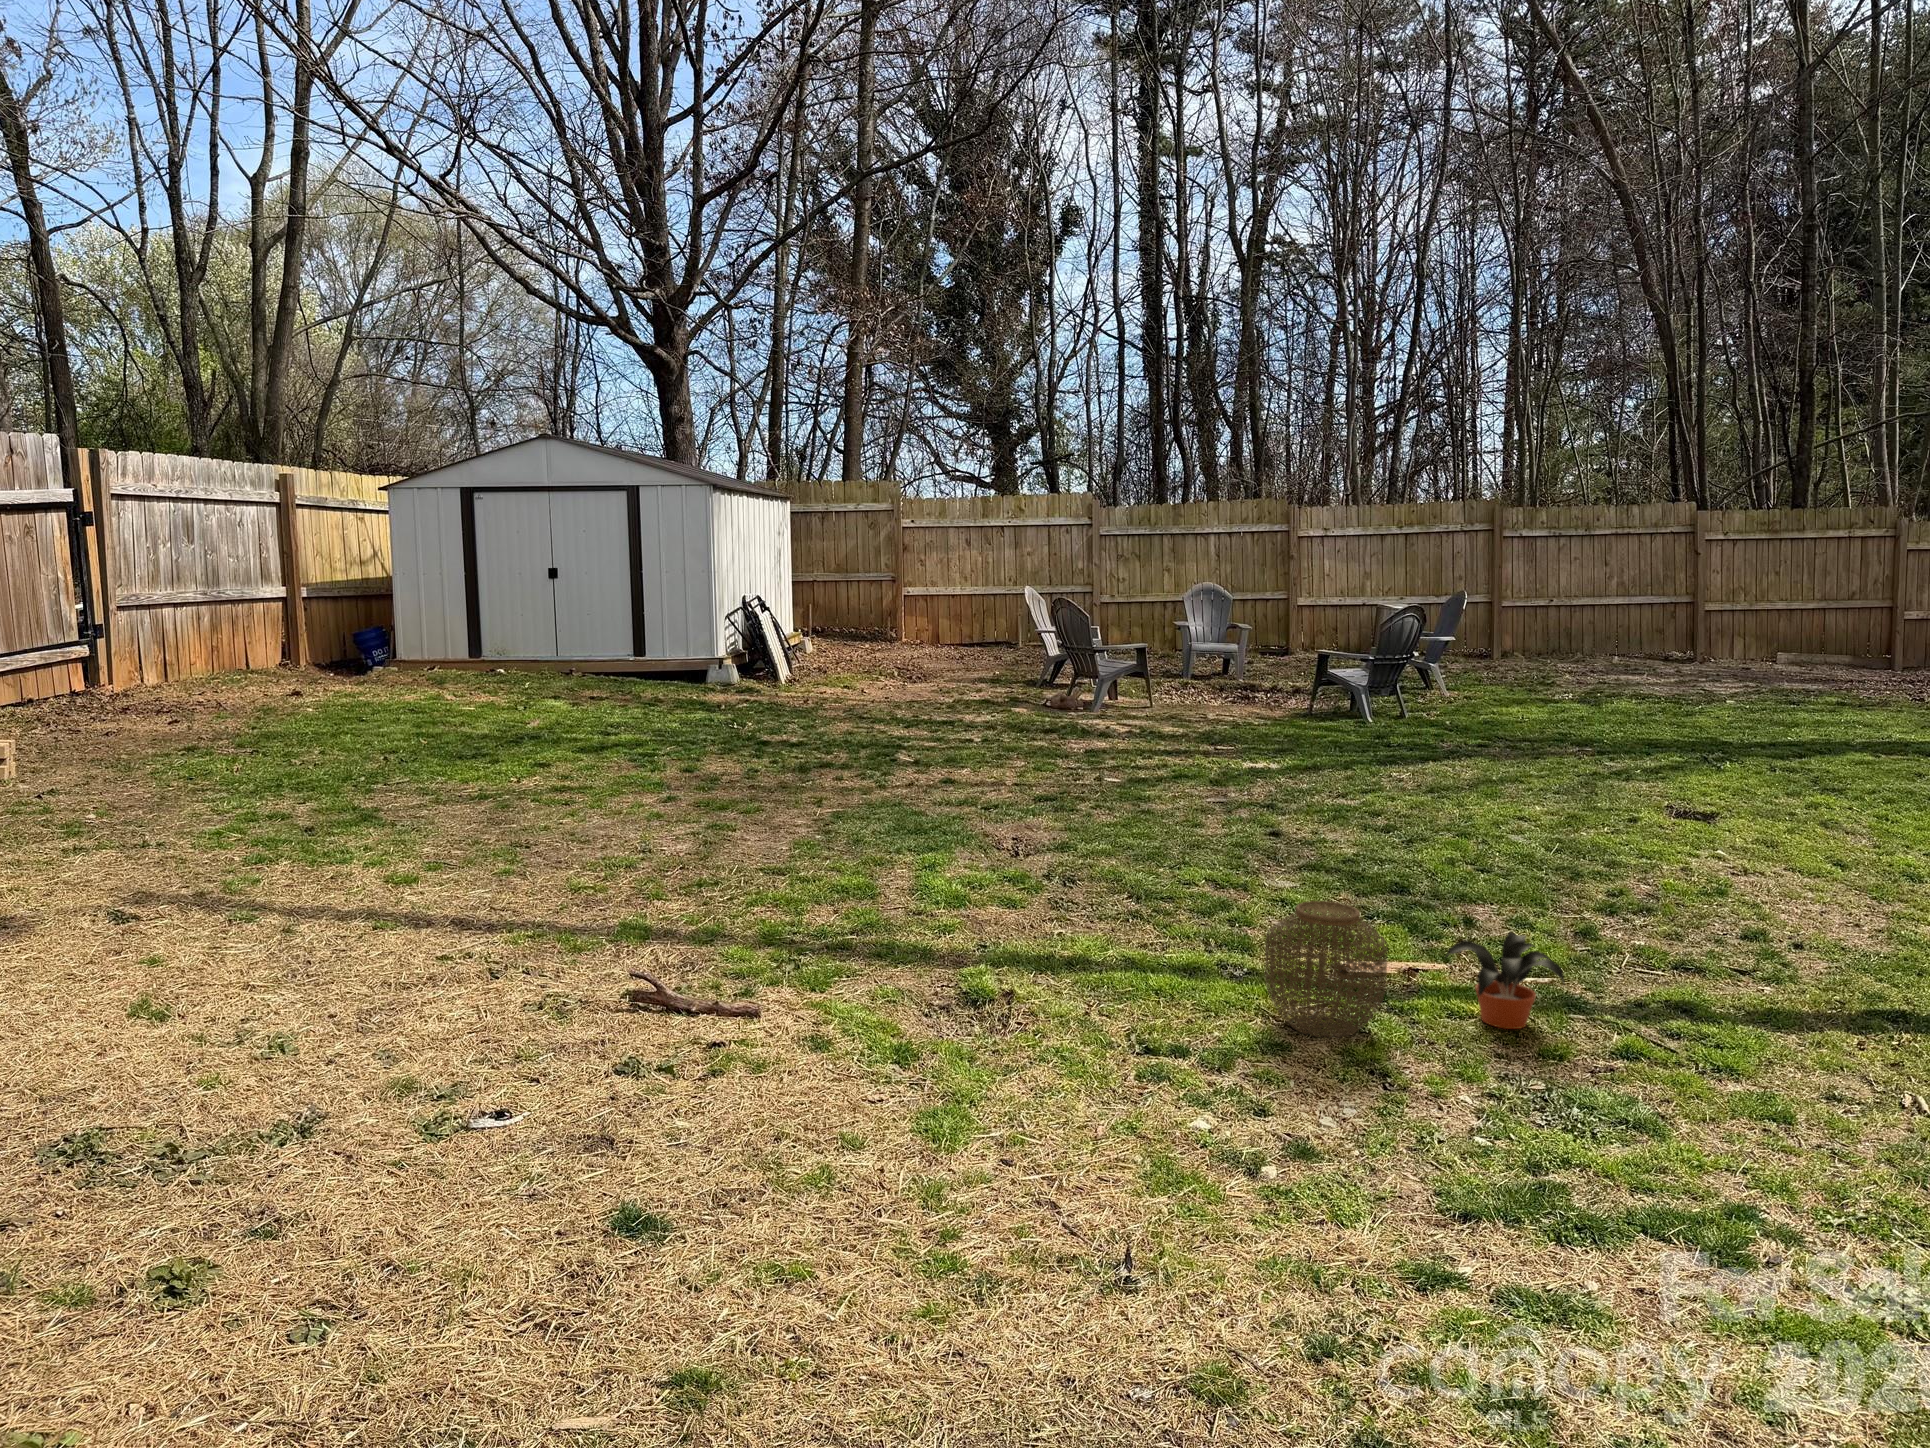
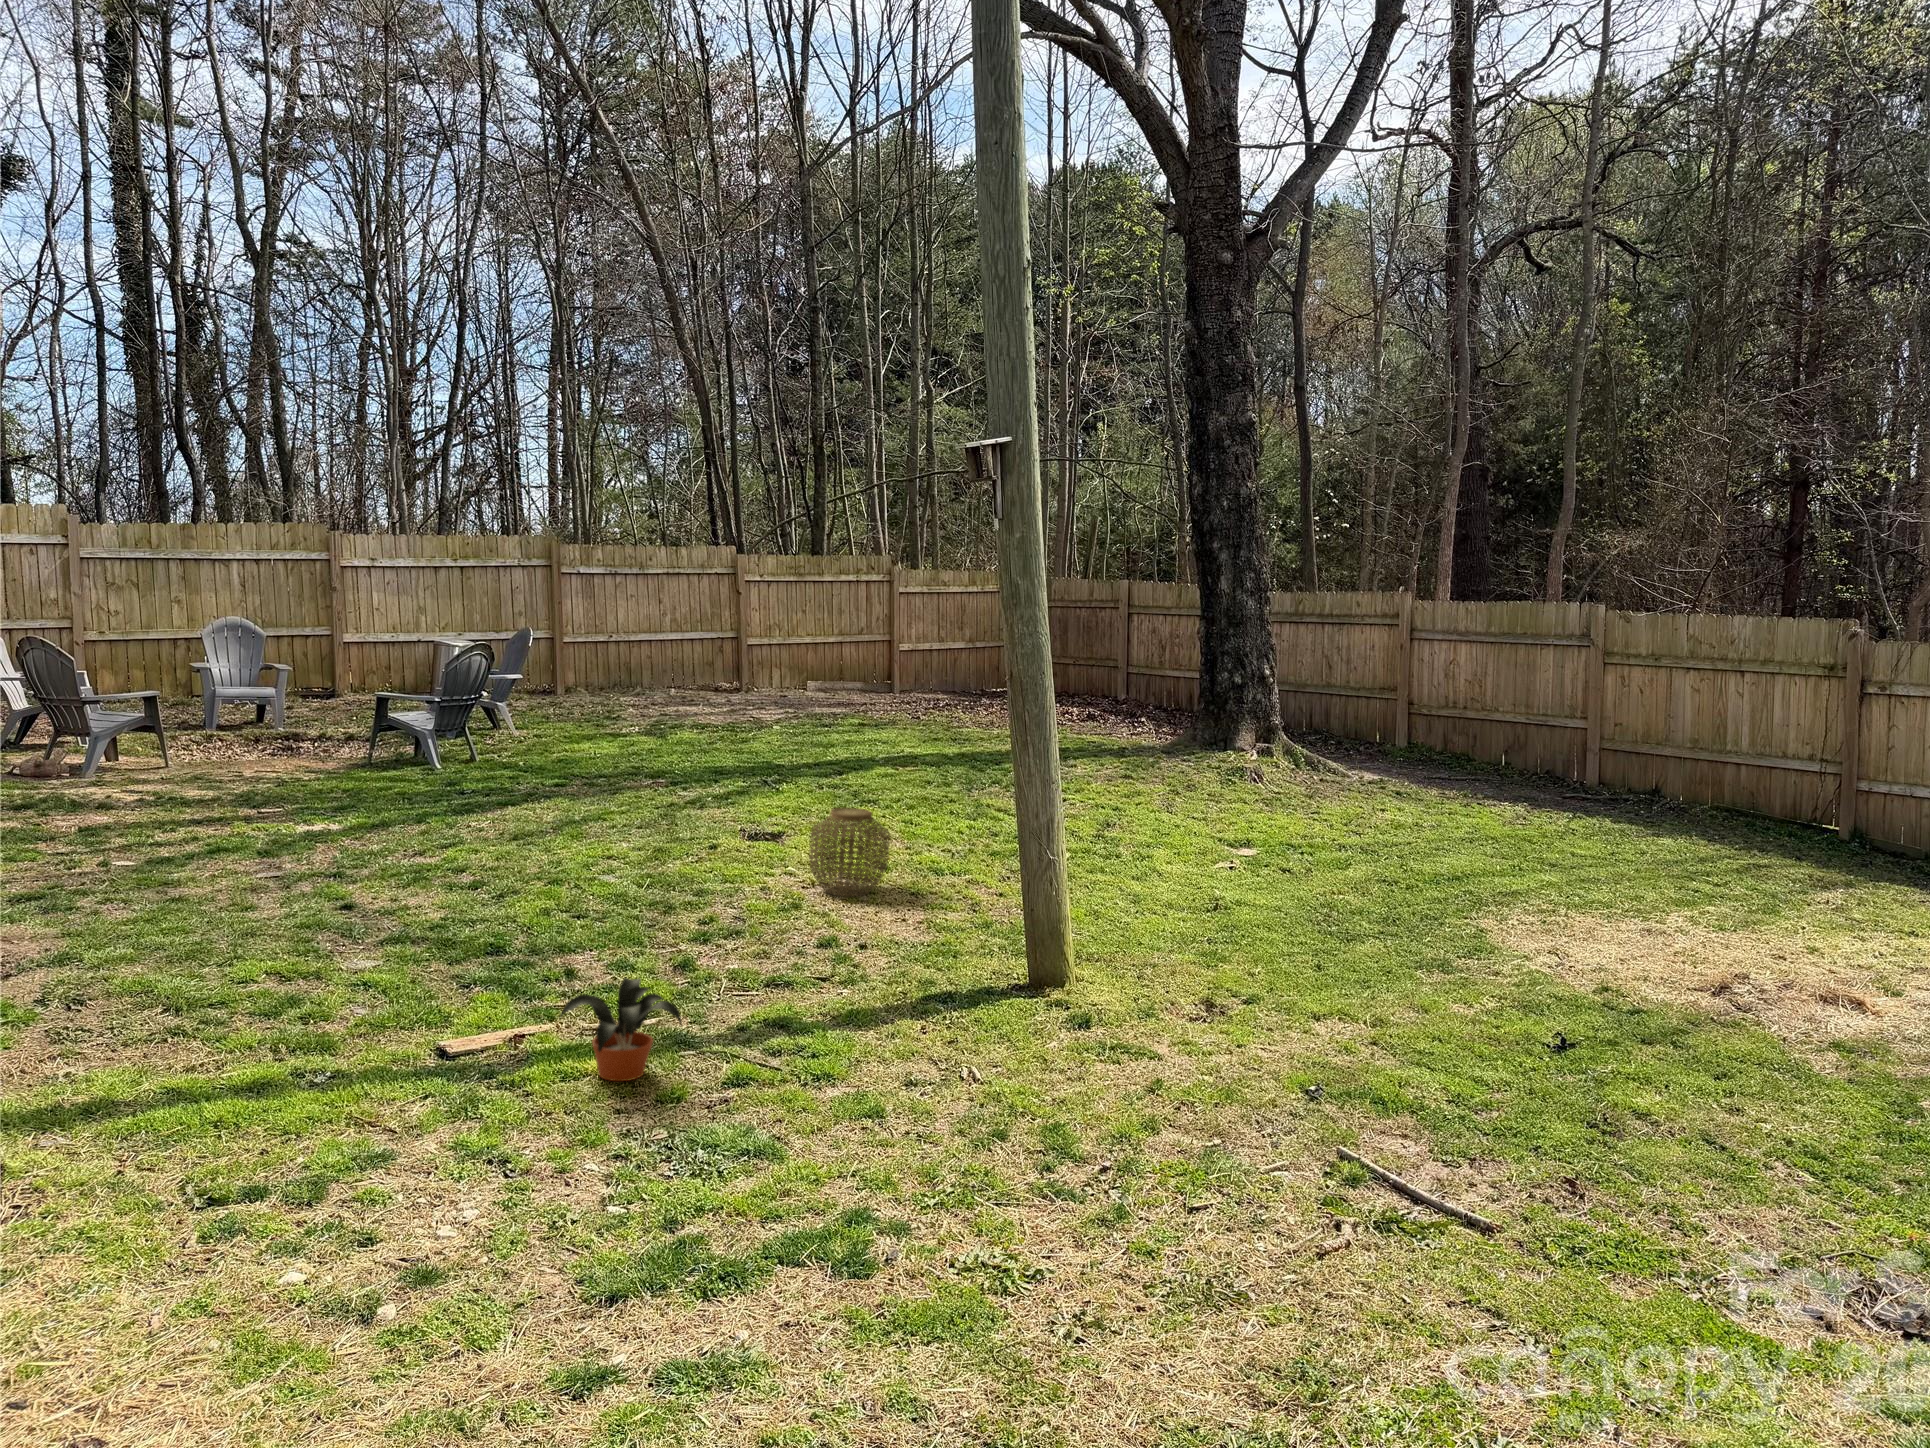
woven basket: present [1265,901,1387,1038] -> present [809,808,890,897]

